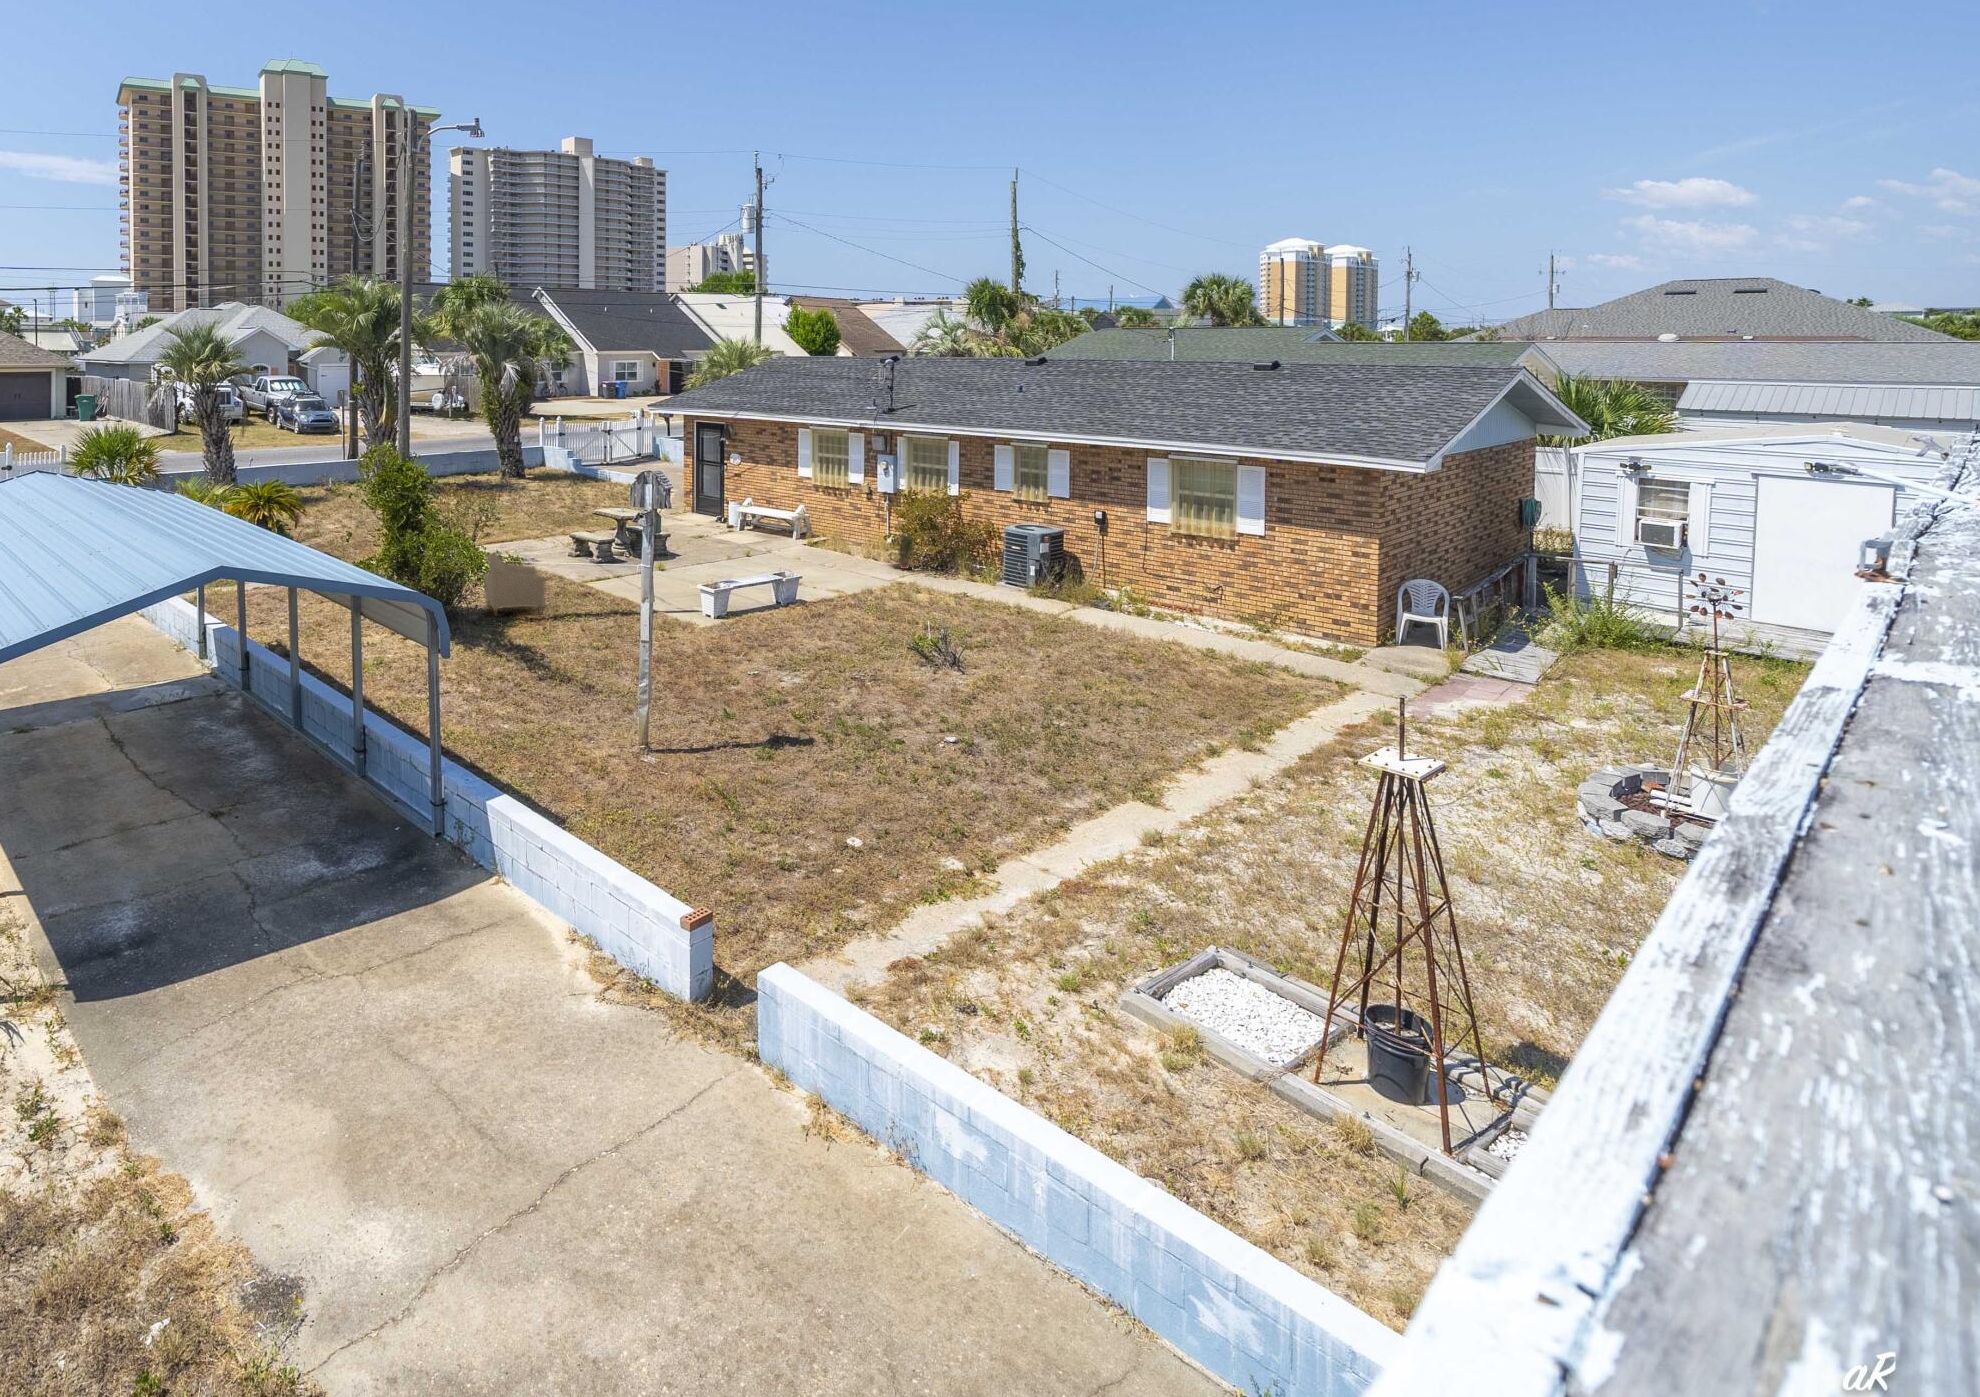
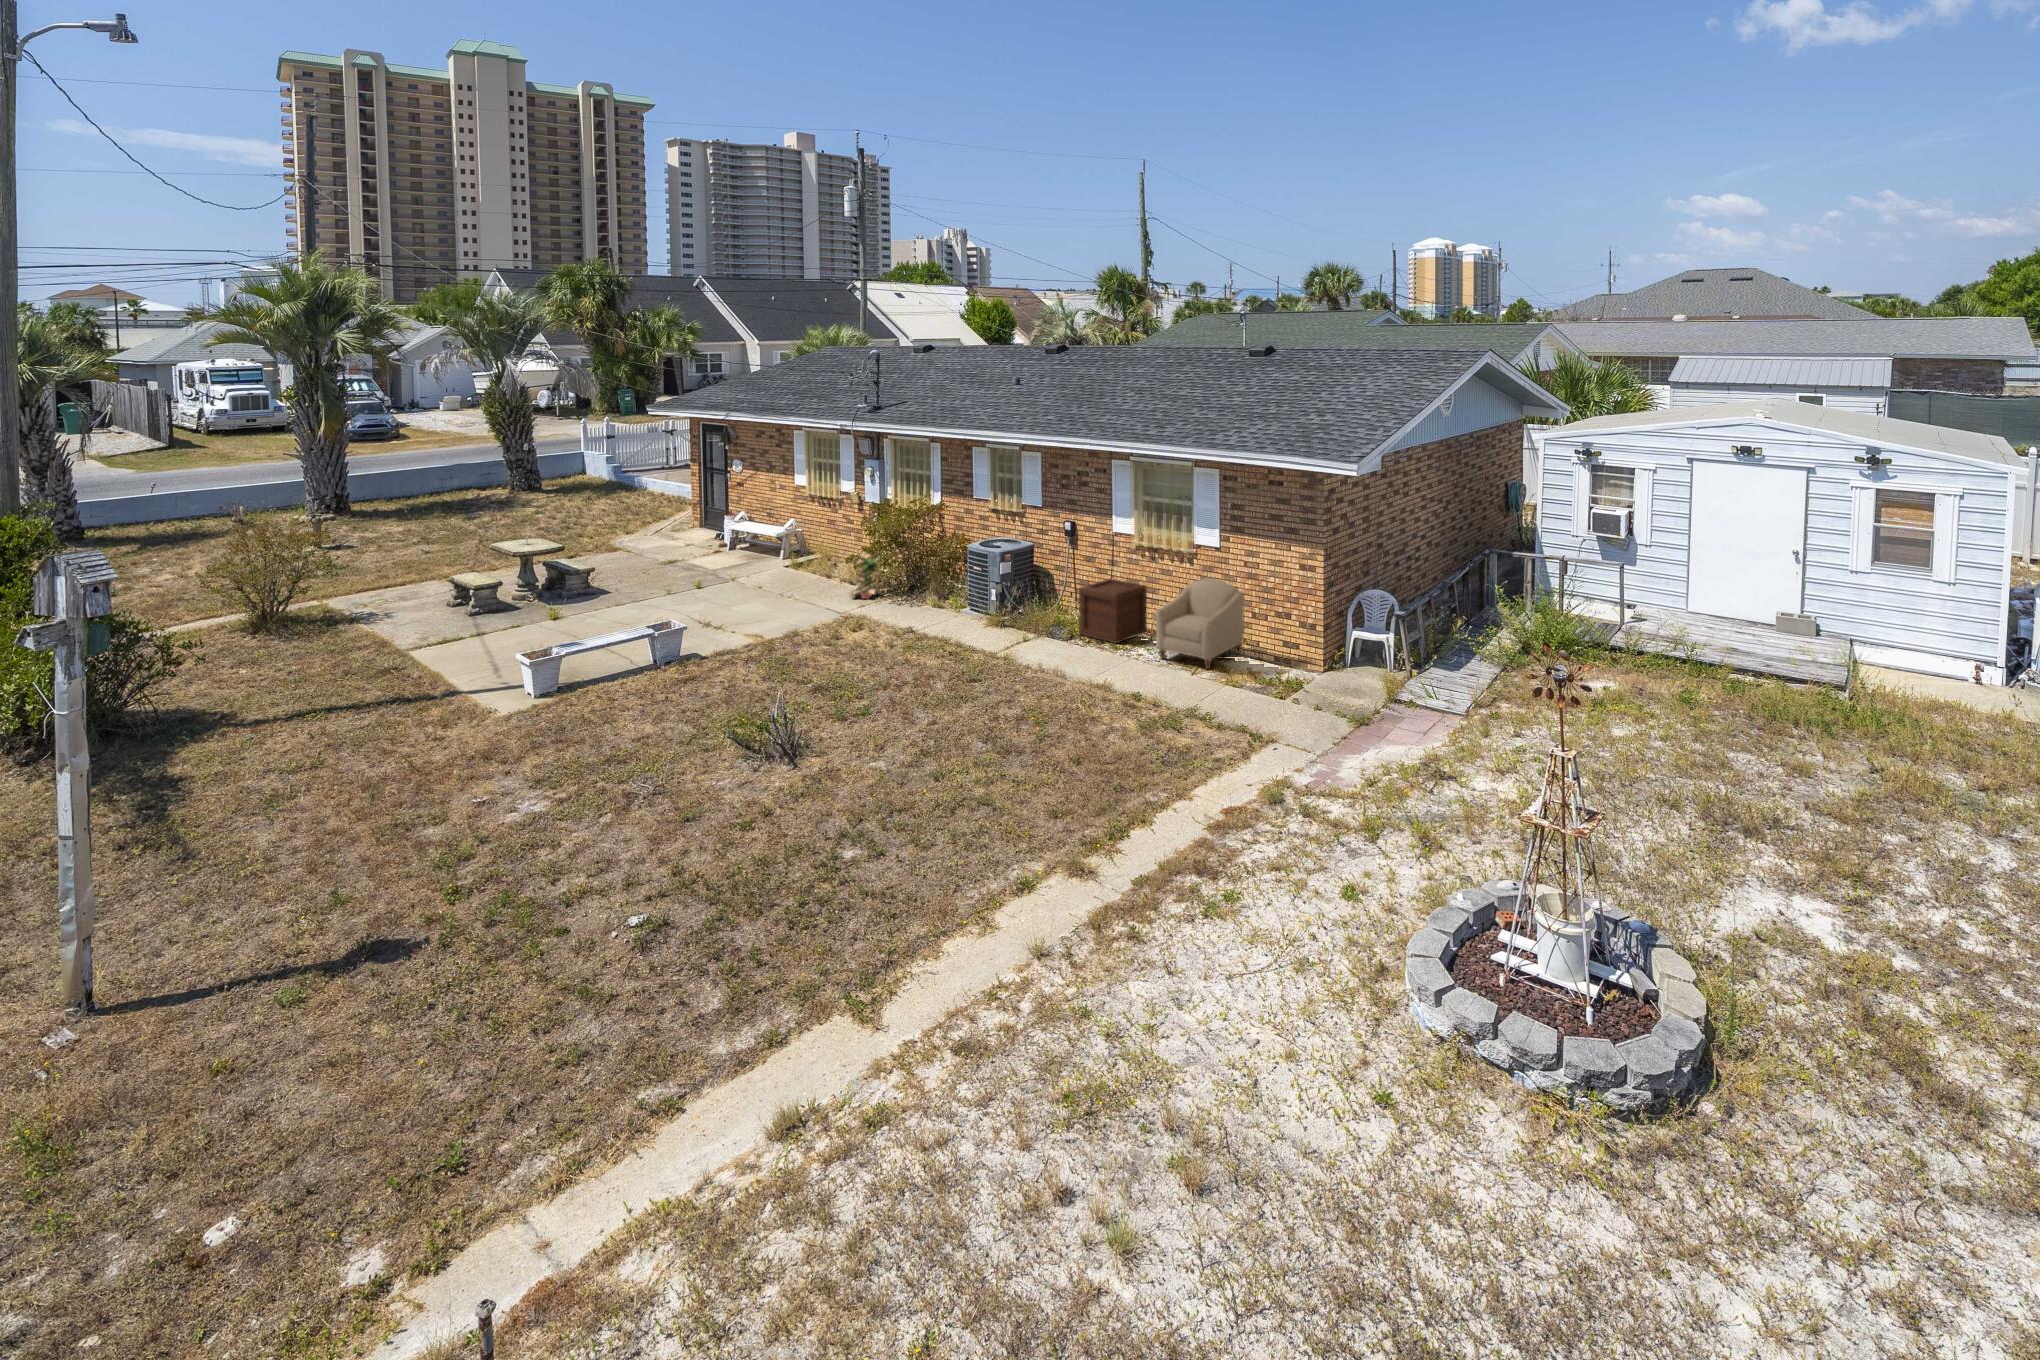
chair: present [485,554,546,616] -> present [1155,578,1244,669]
wooden crate: none [1124,560,1186,612] -> present [1079,579,1147,643]

